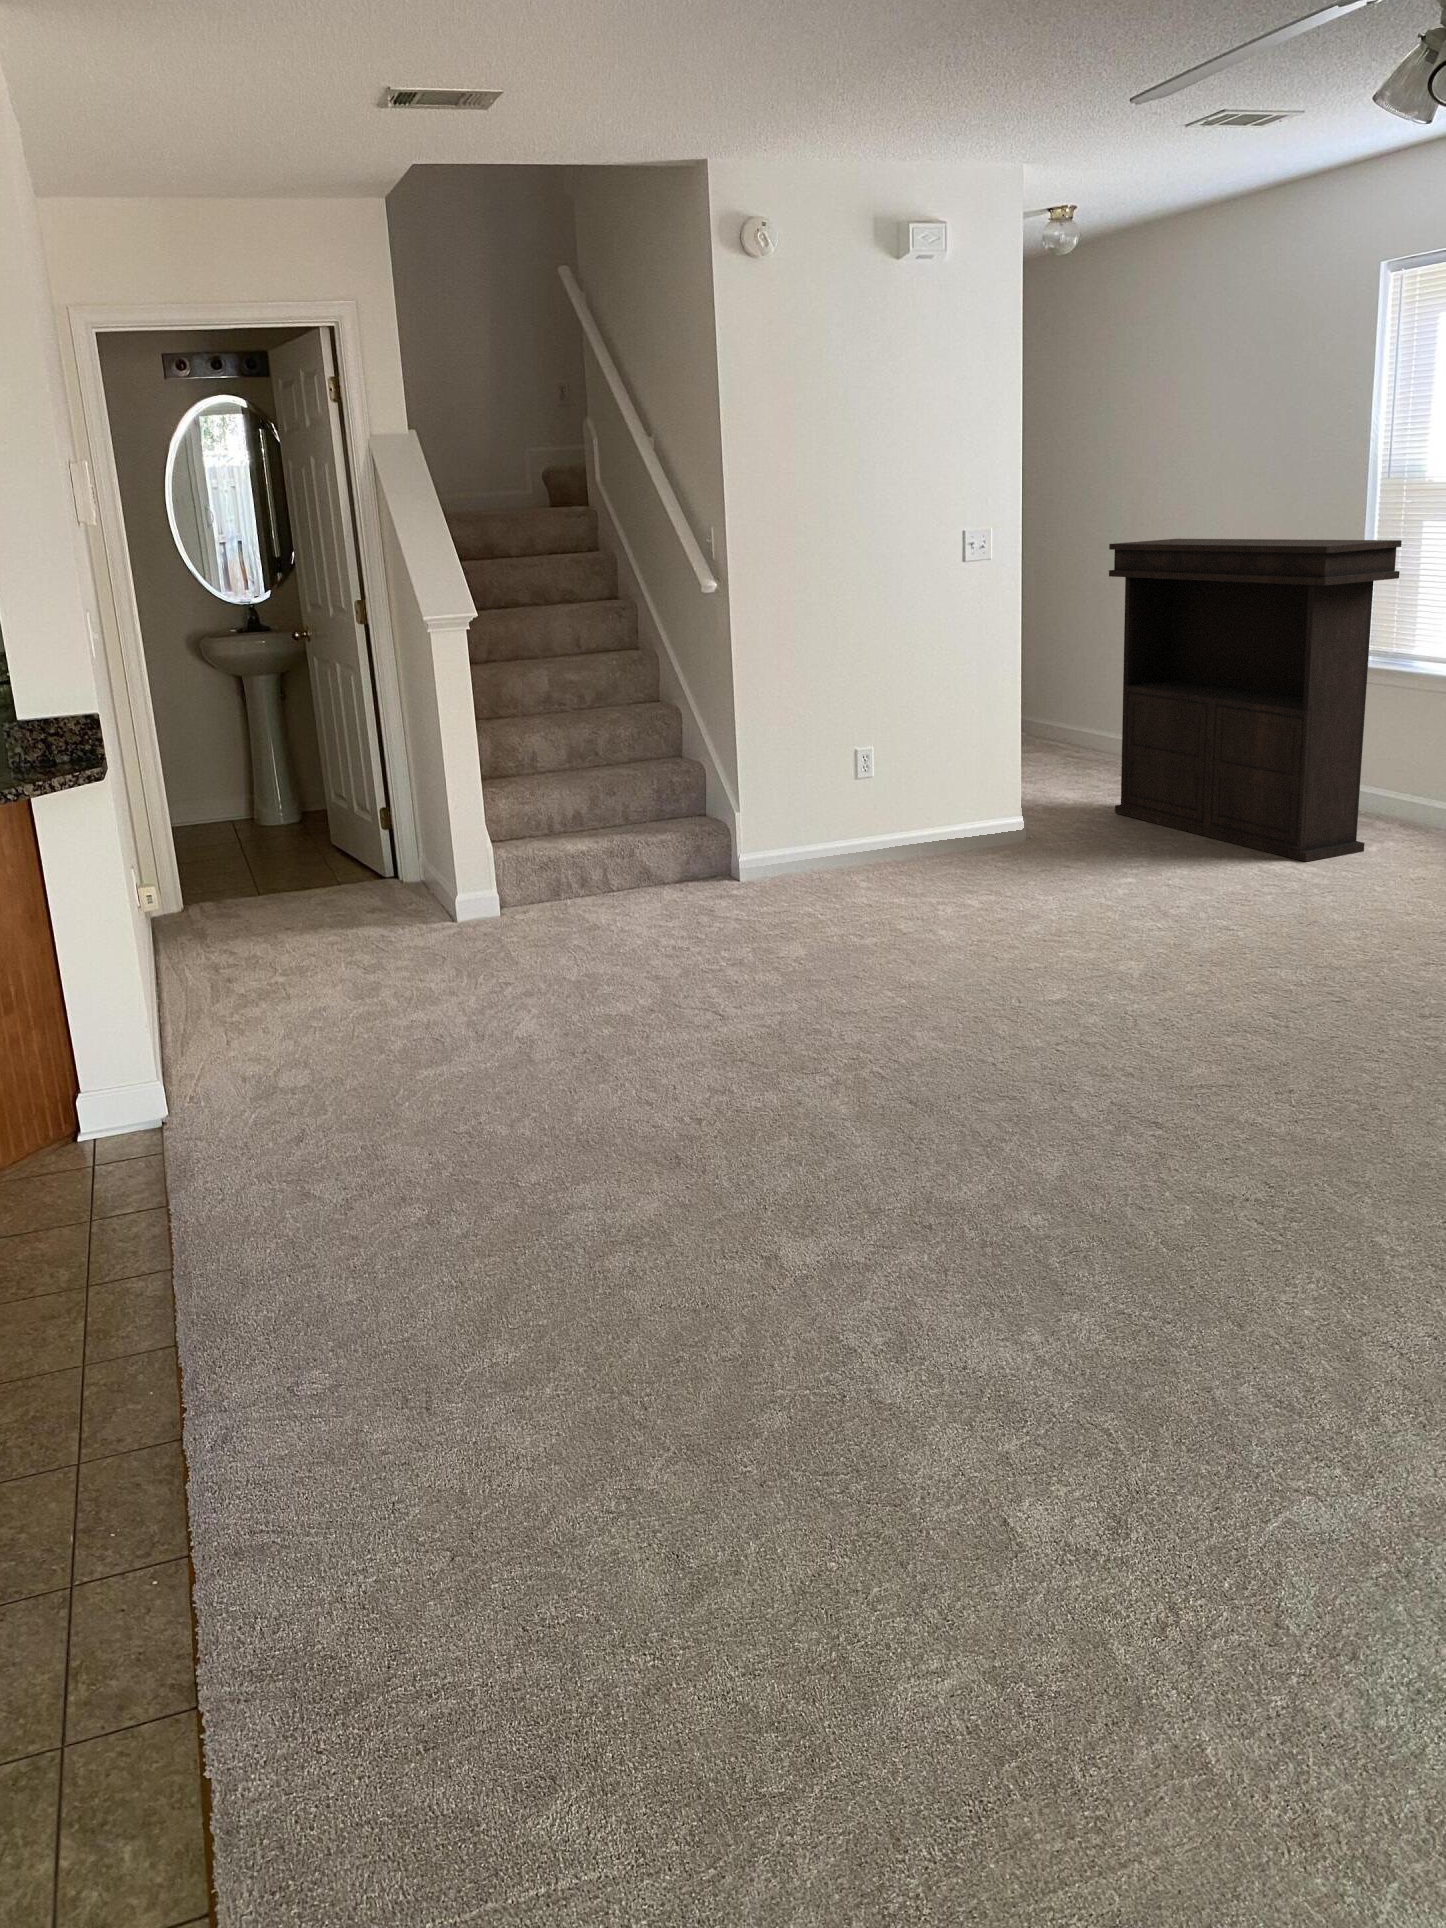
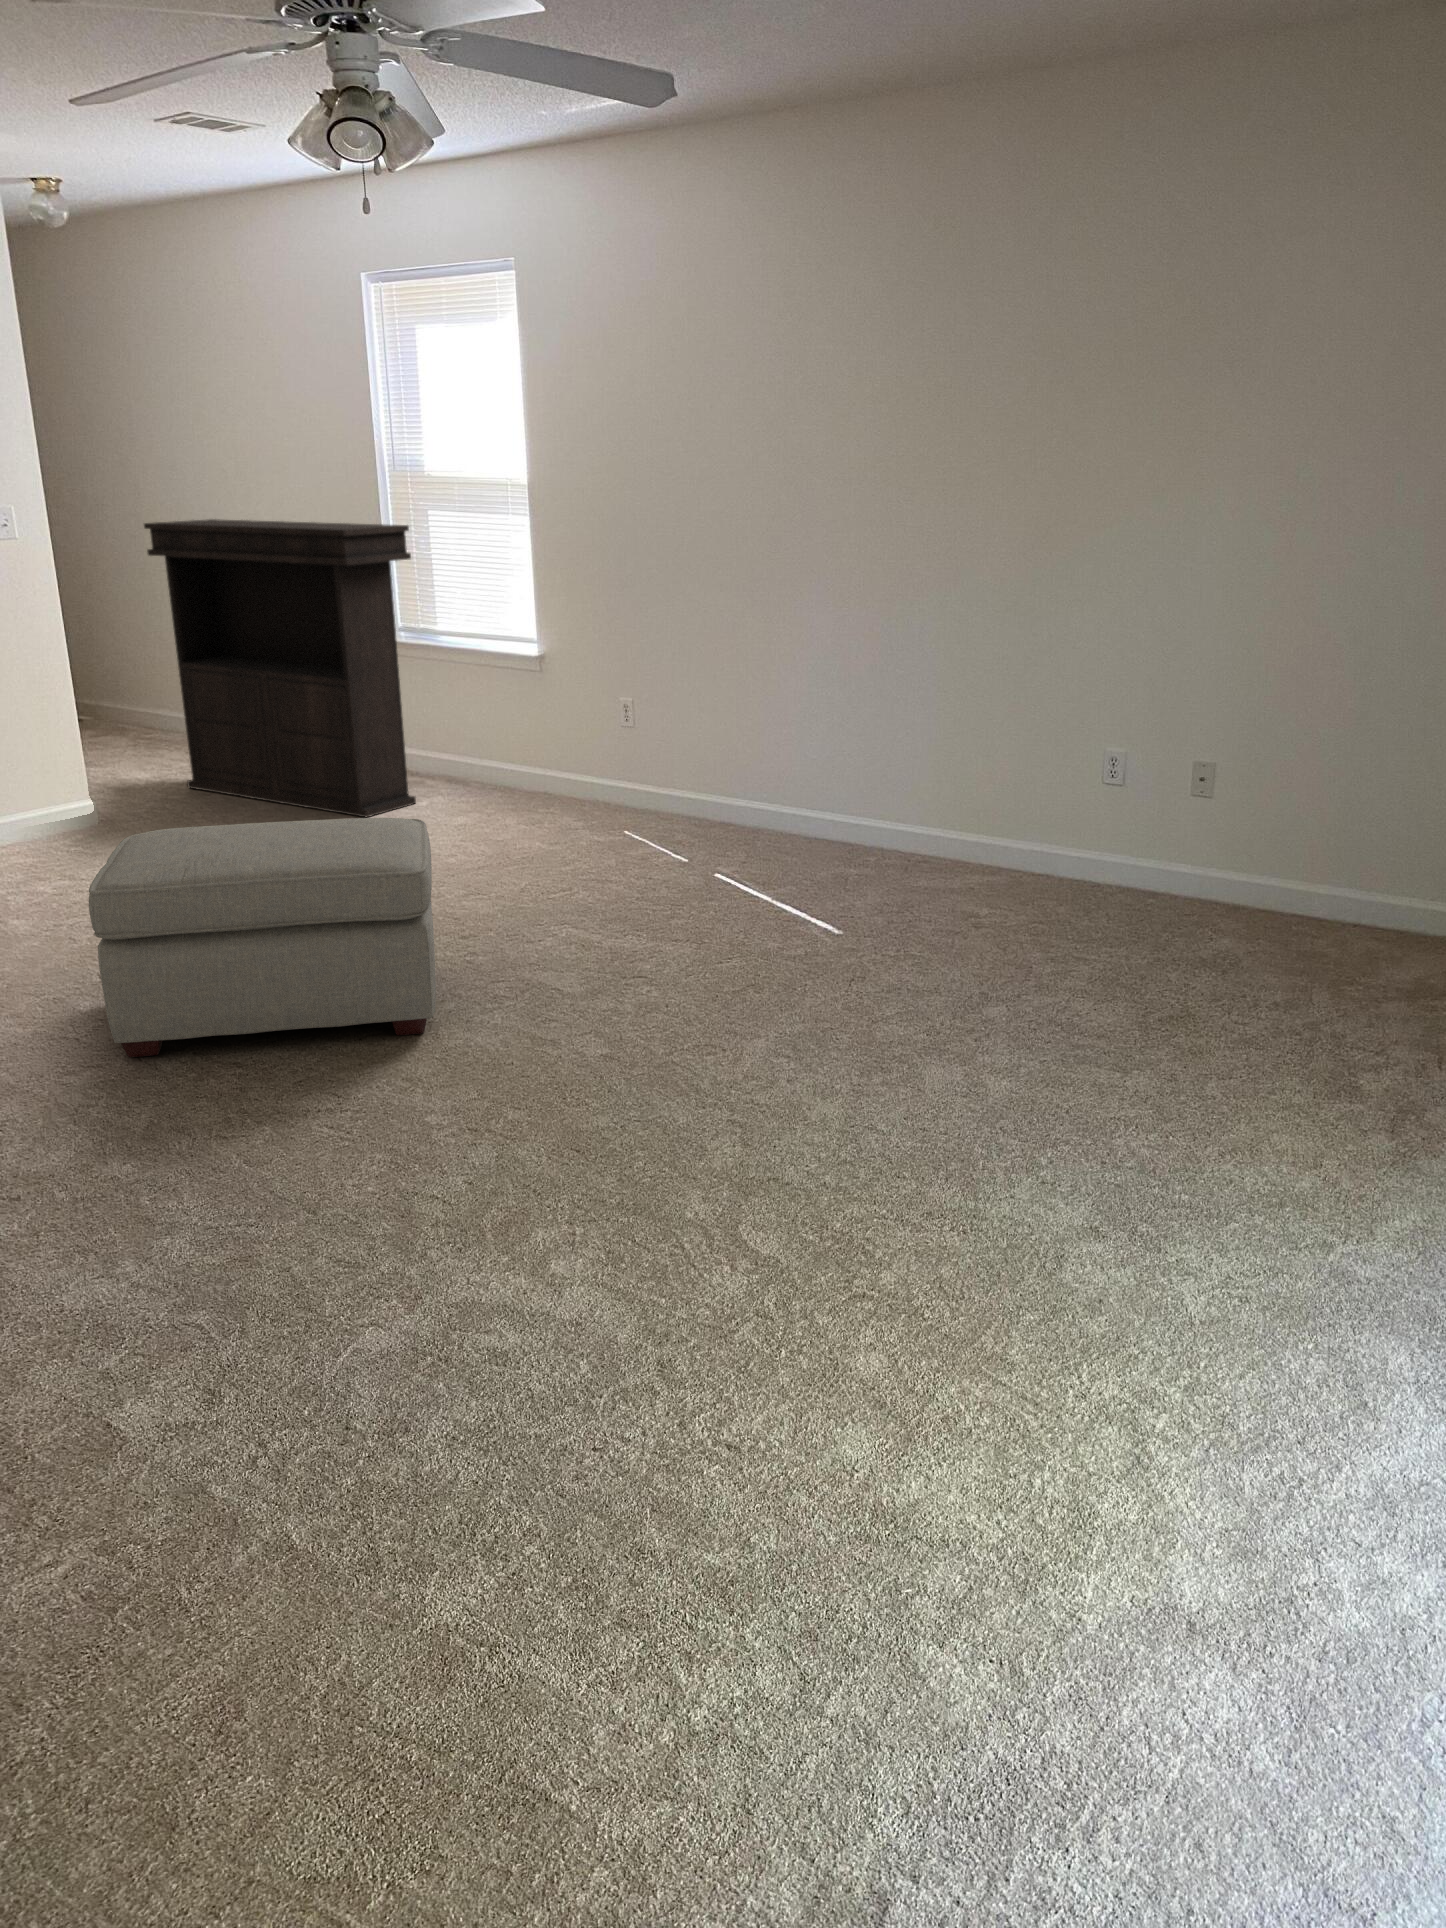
ottoman: none [1030,862,1410,1129] -> present [89,818,436,1057]

